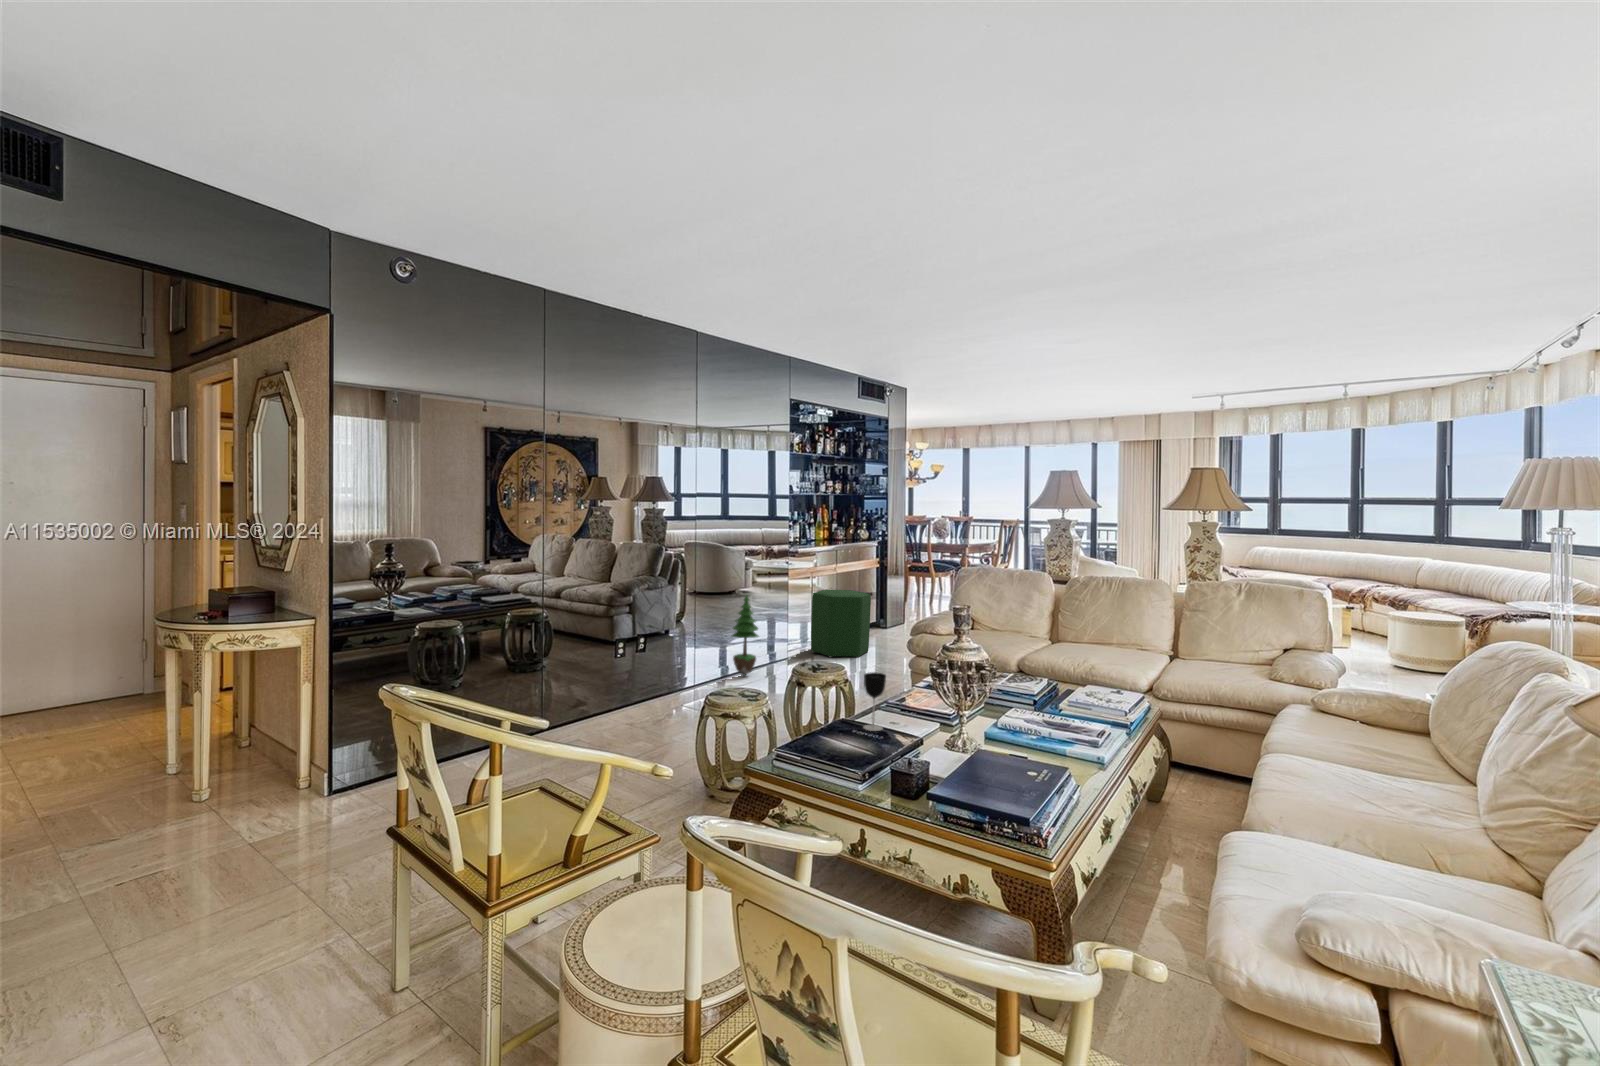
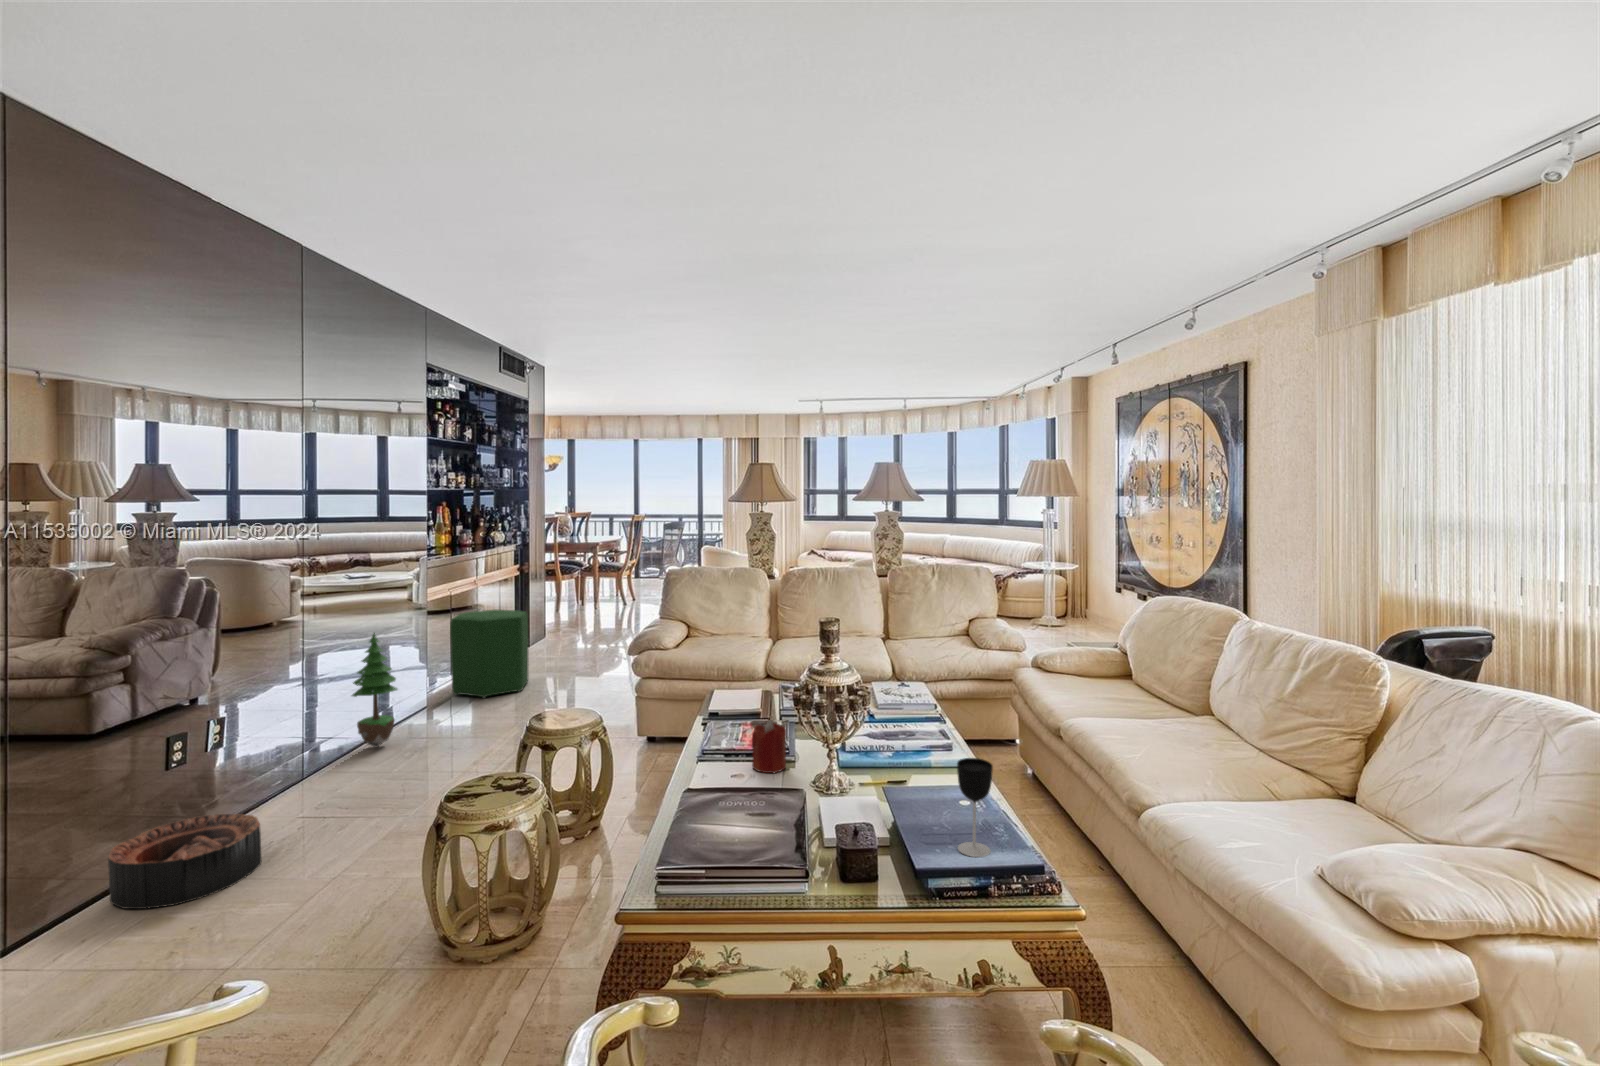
wine glass: present [864,672,886,731] -> present [957,758,993,857]
candle: none [907,684,936,725] -> present [752,721,786,773]
basket: none [578,689,650,733] -> present [108,814,261,909]

